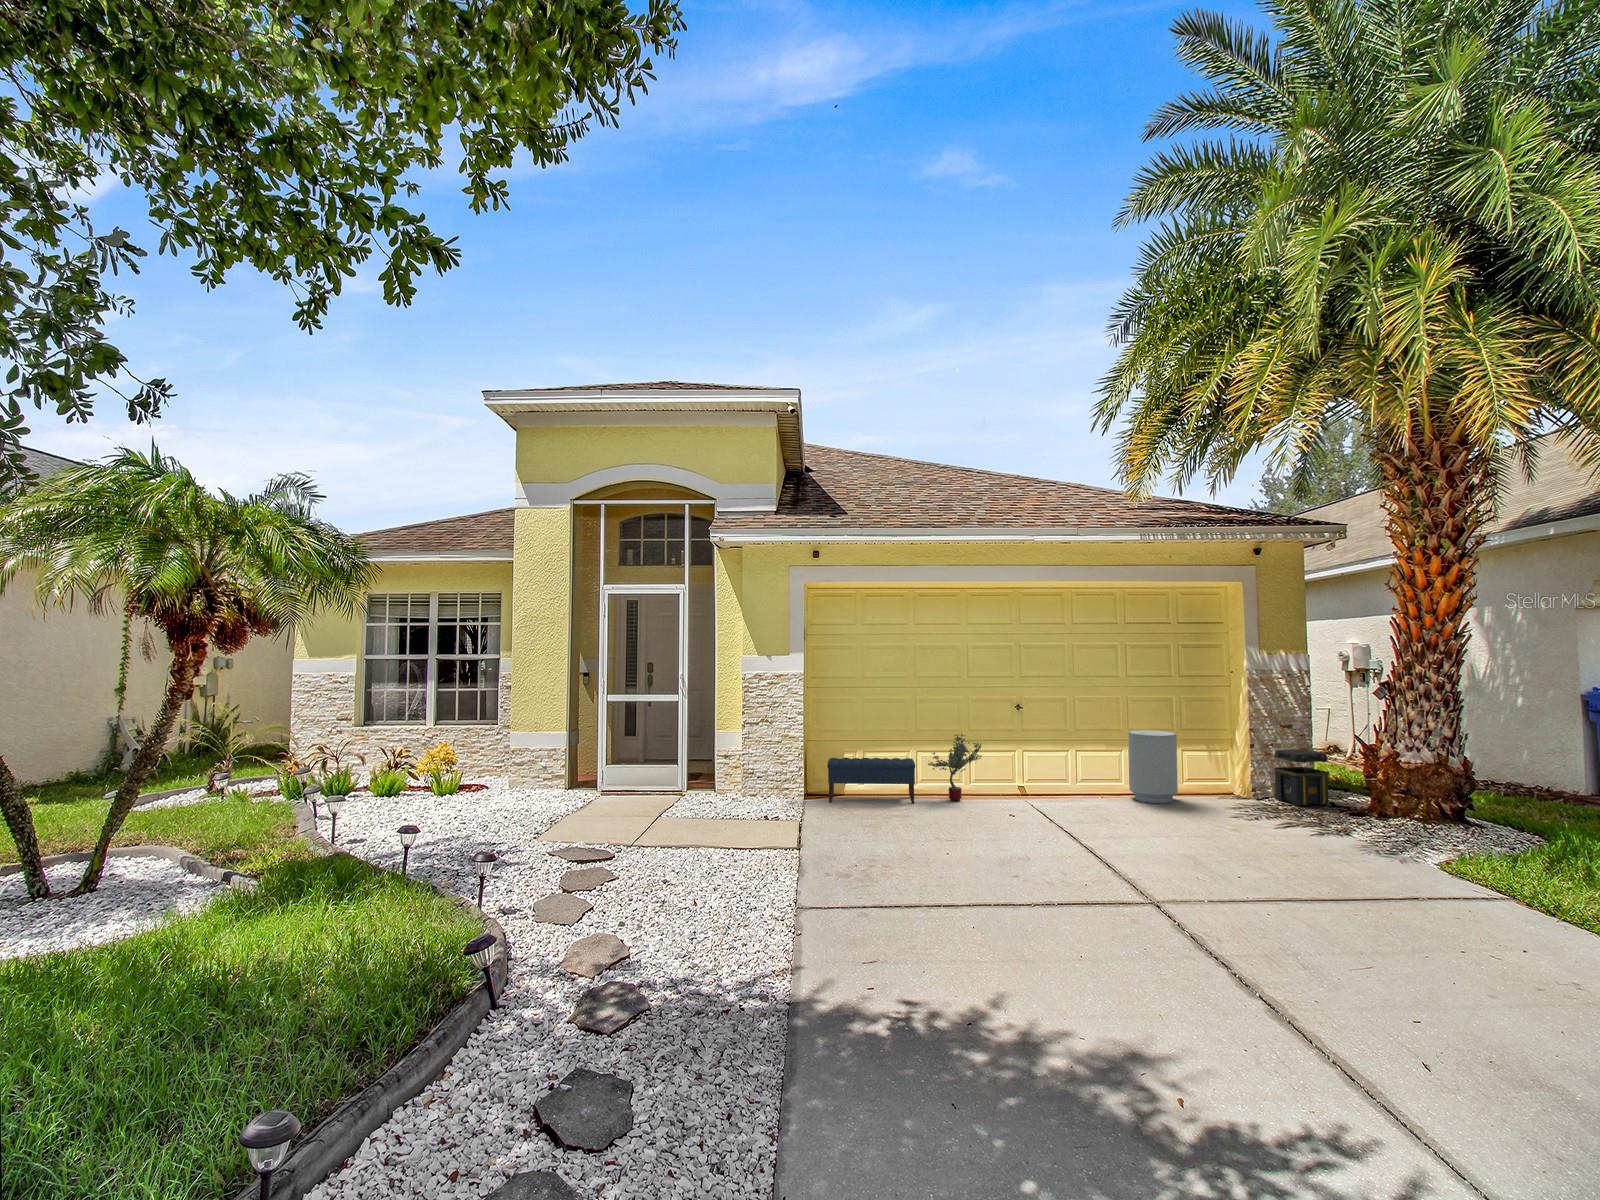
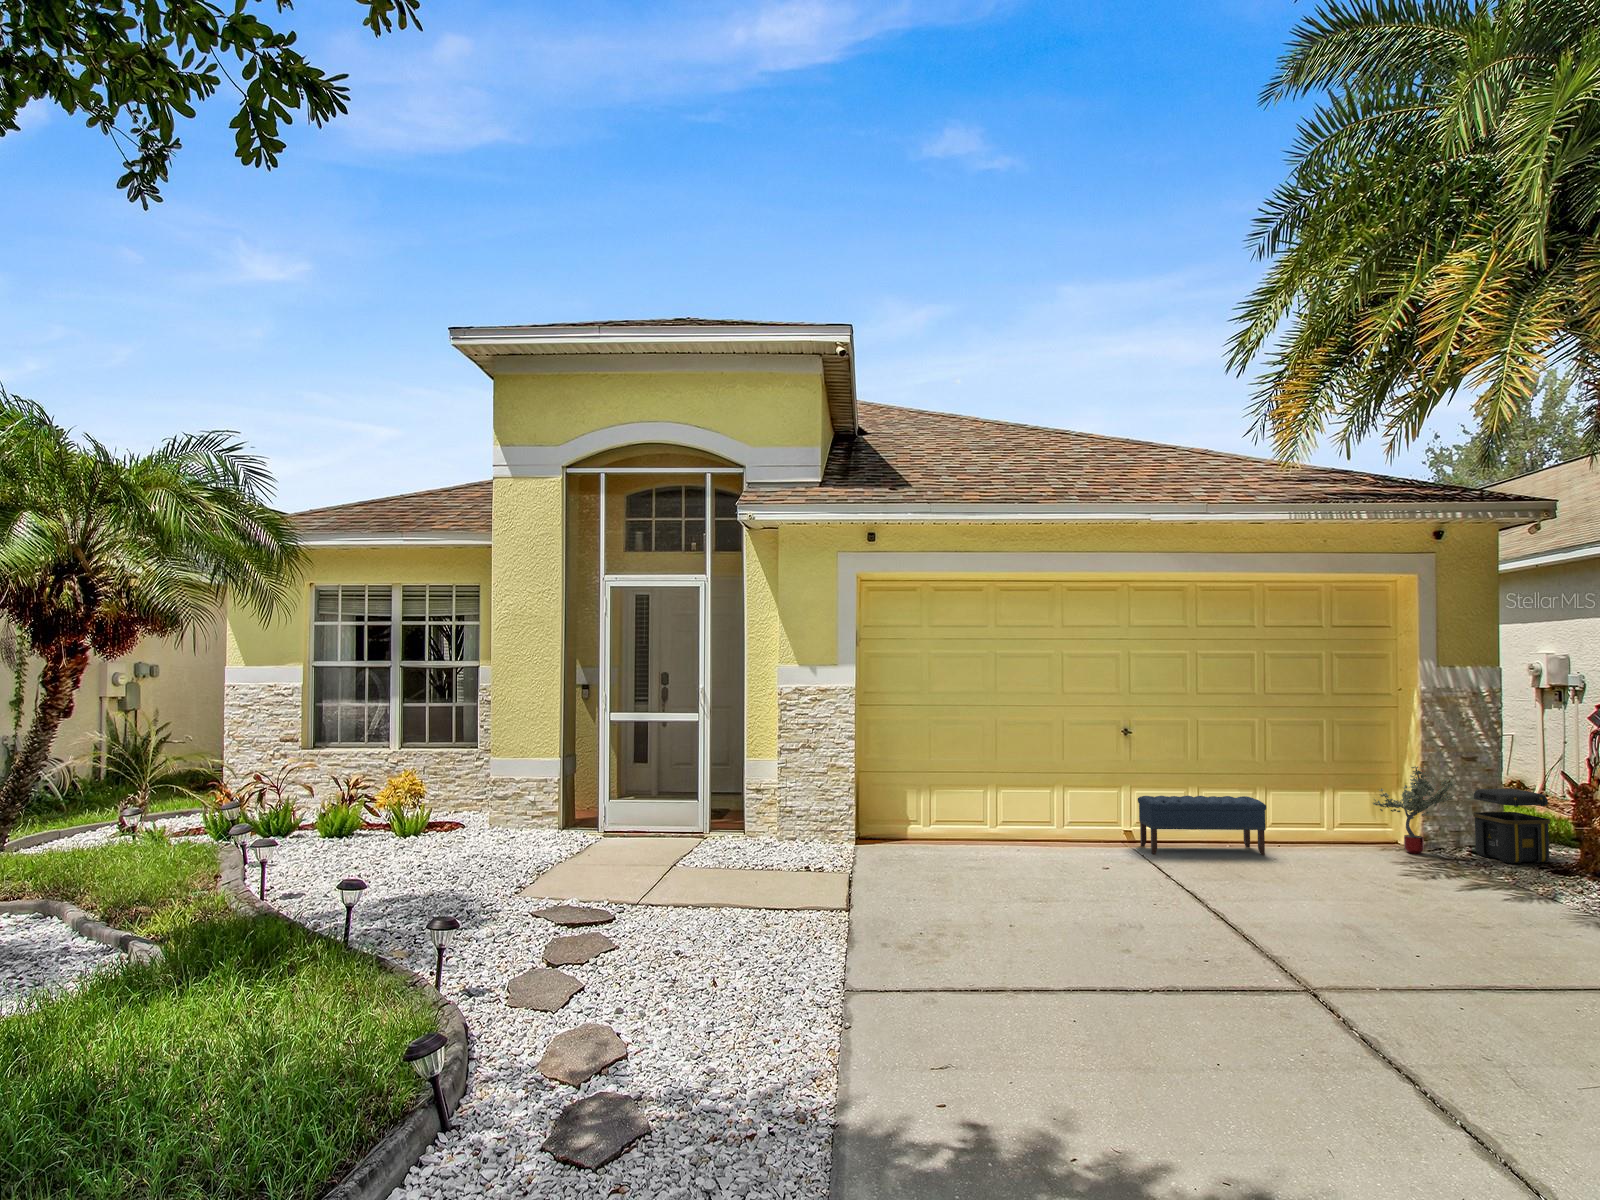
trash can: present [1128,730,1178,803] -> none [1278,762,1344,857]
potted tree: present [928,734,982,801] -> present [1373,766,1454,854]
bench: present [827,758,915,803] -> present [1138,796,1266,855]

